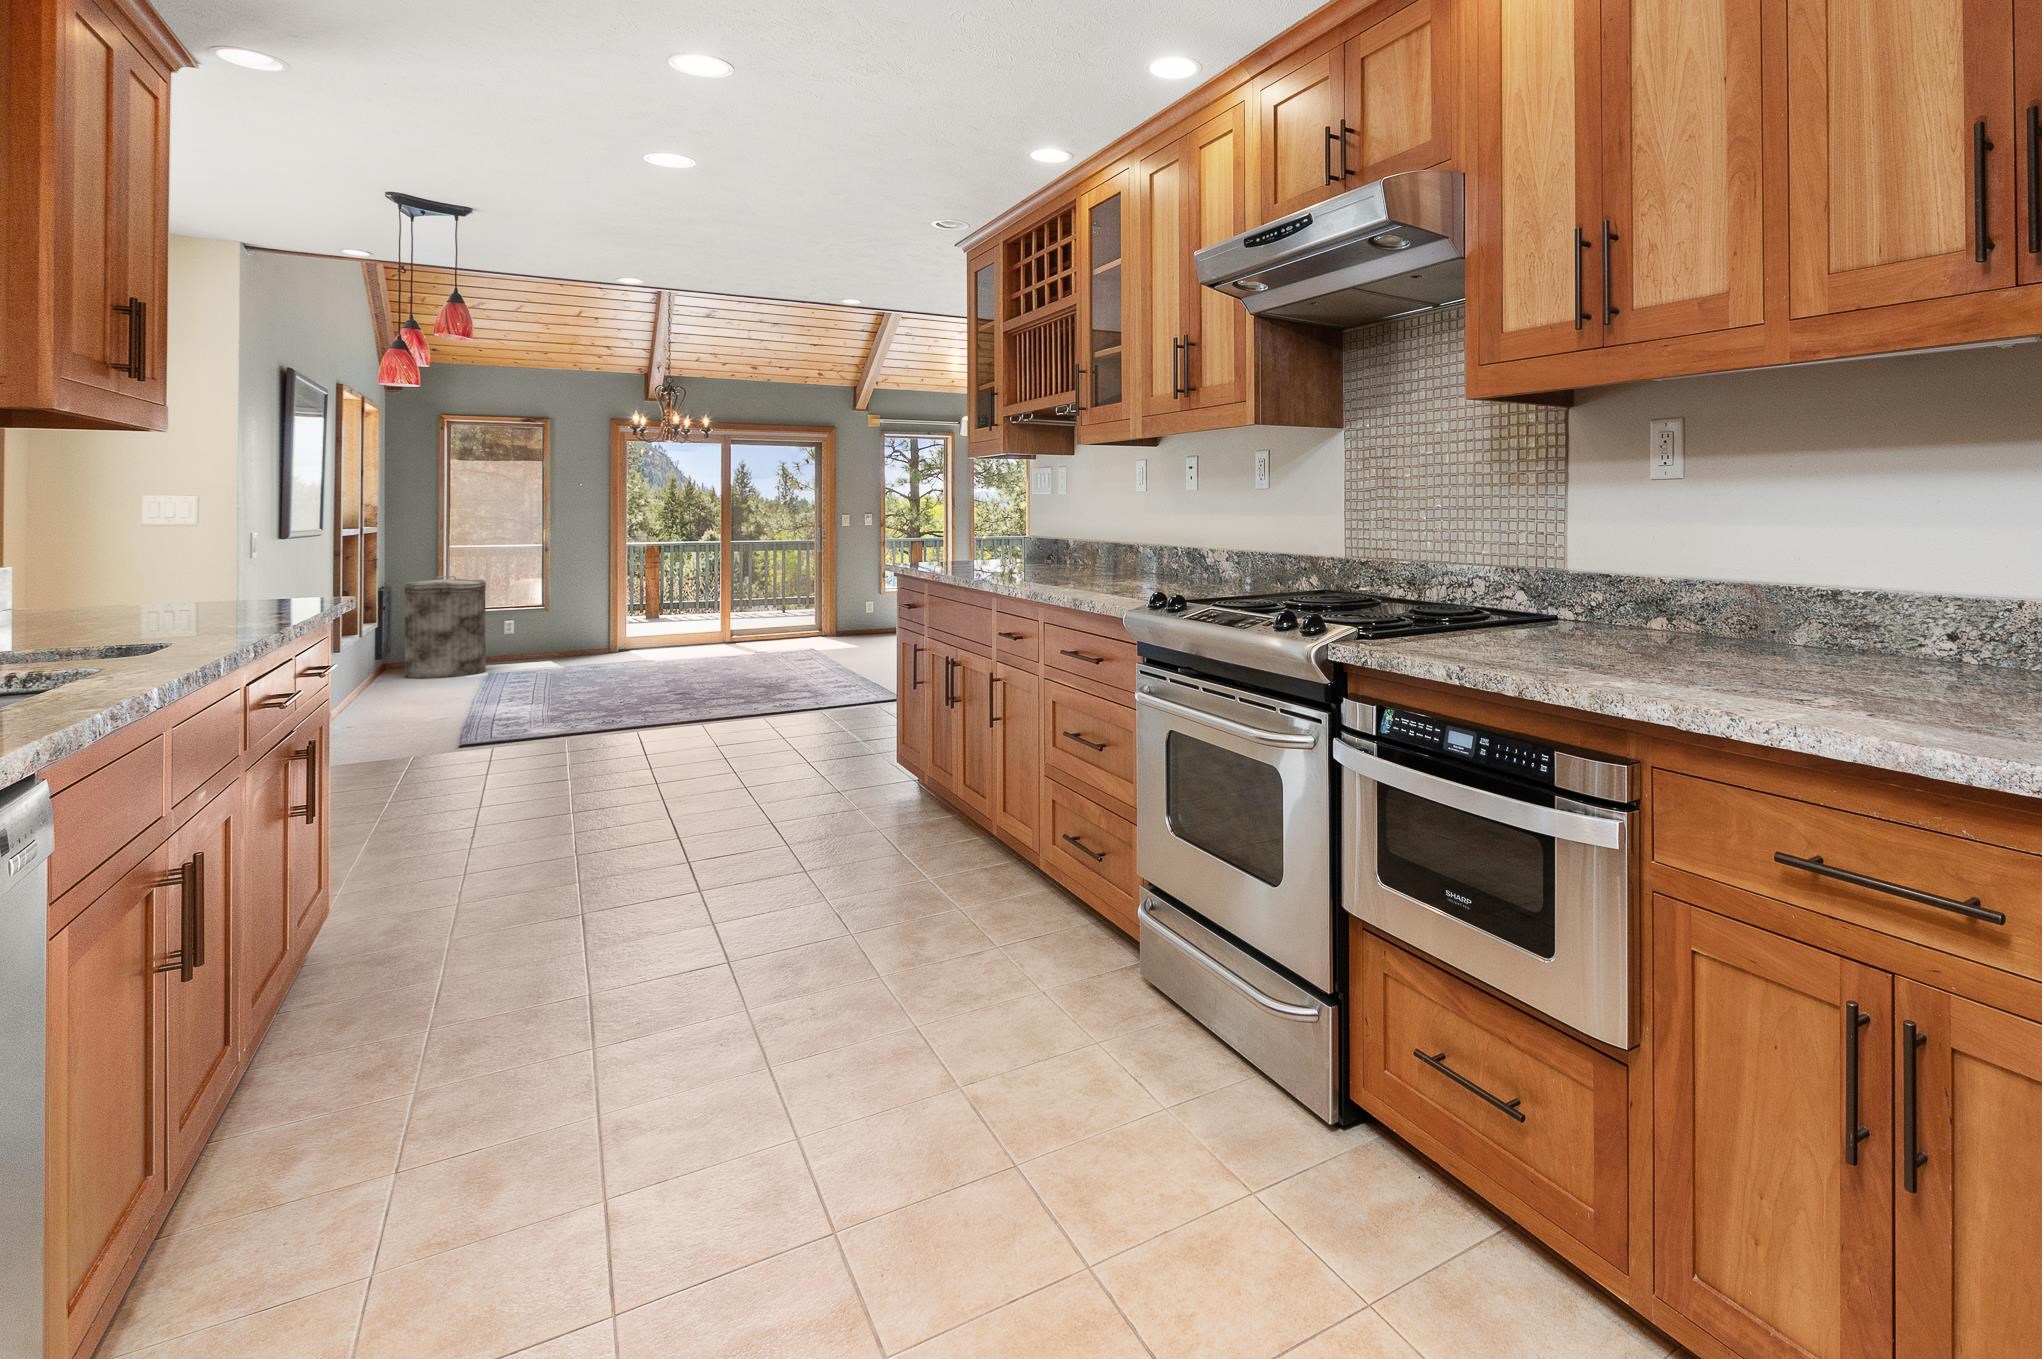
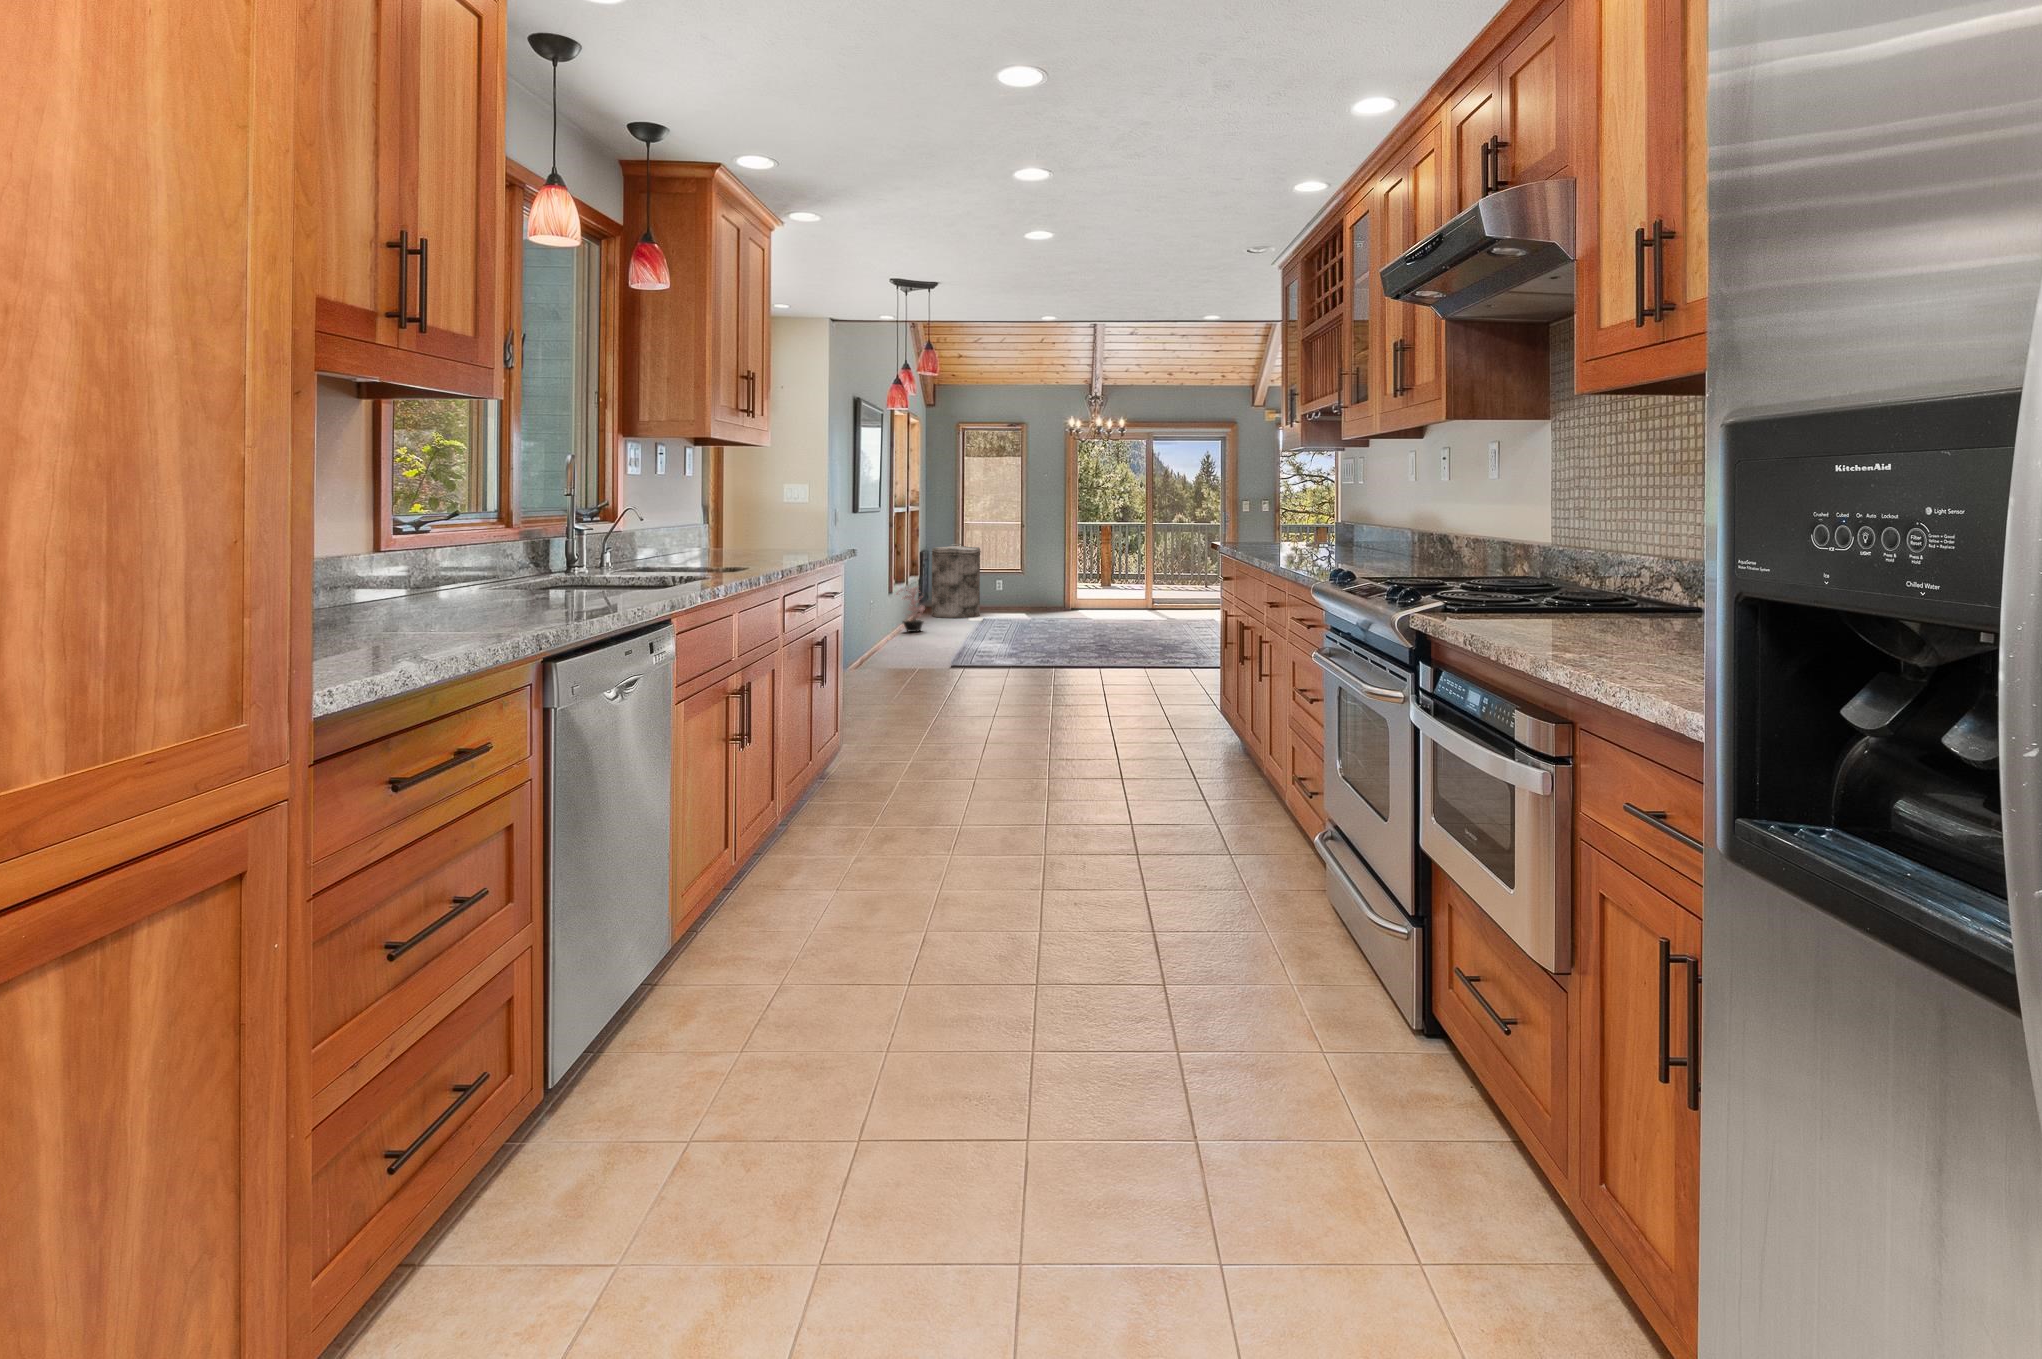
potted plant: none [347,632,405,702] -> present [896,586,925,632]

